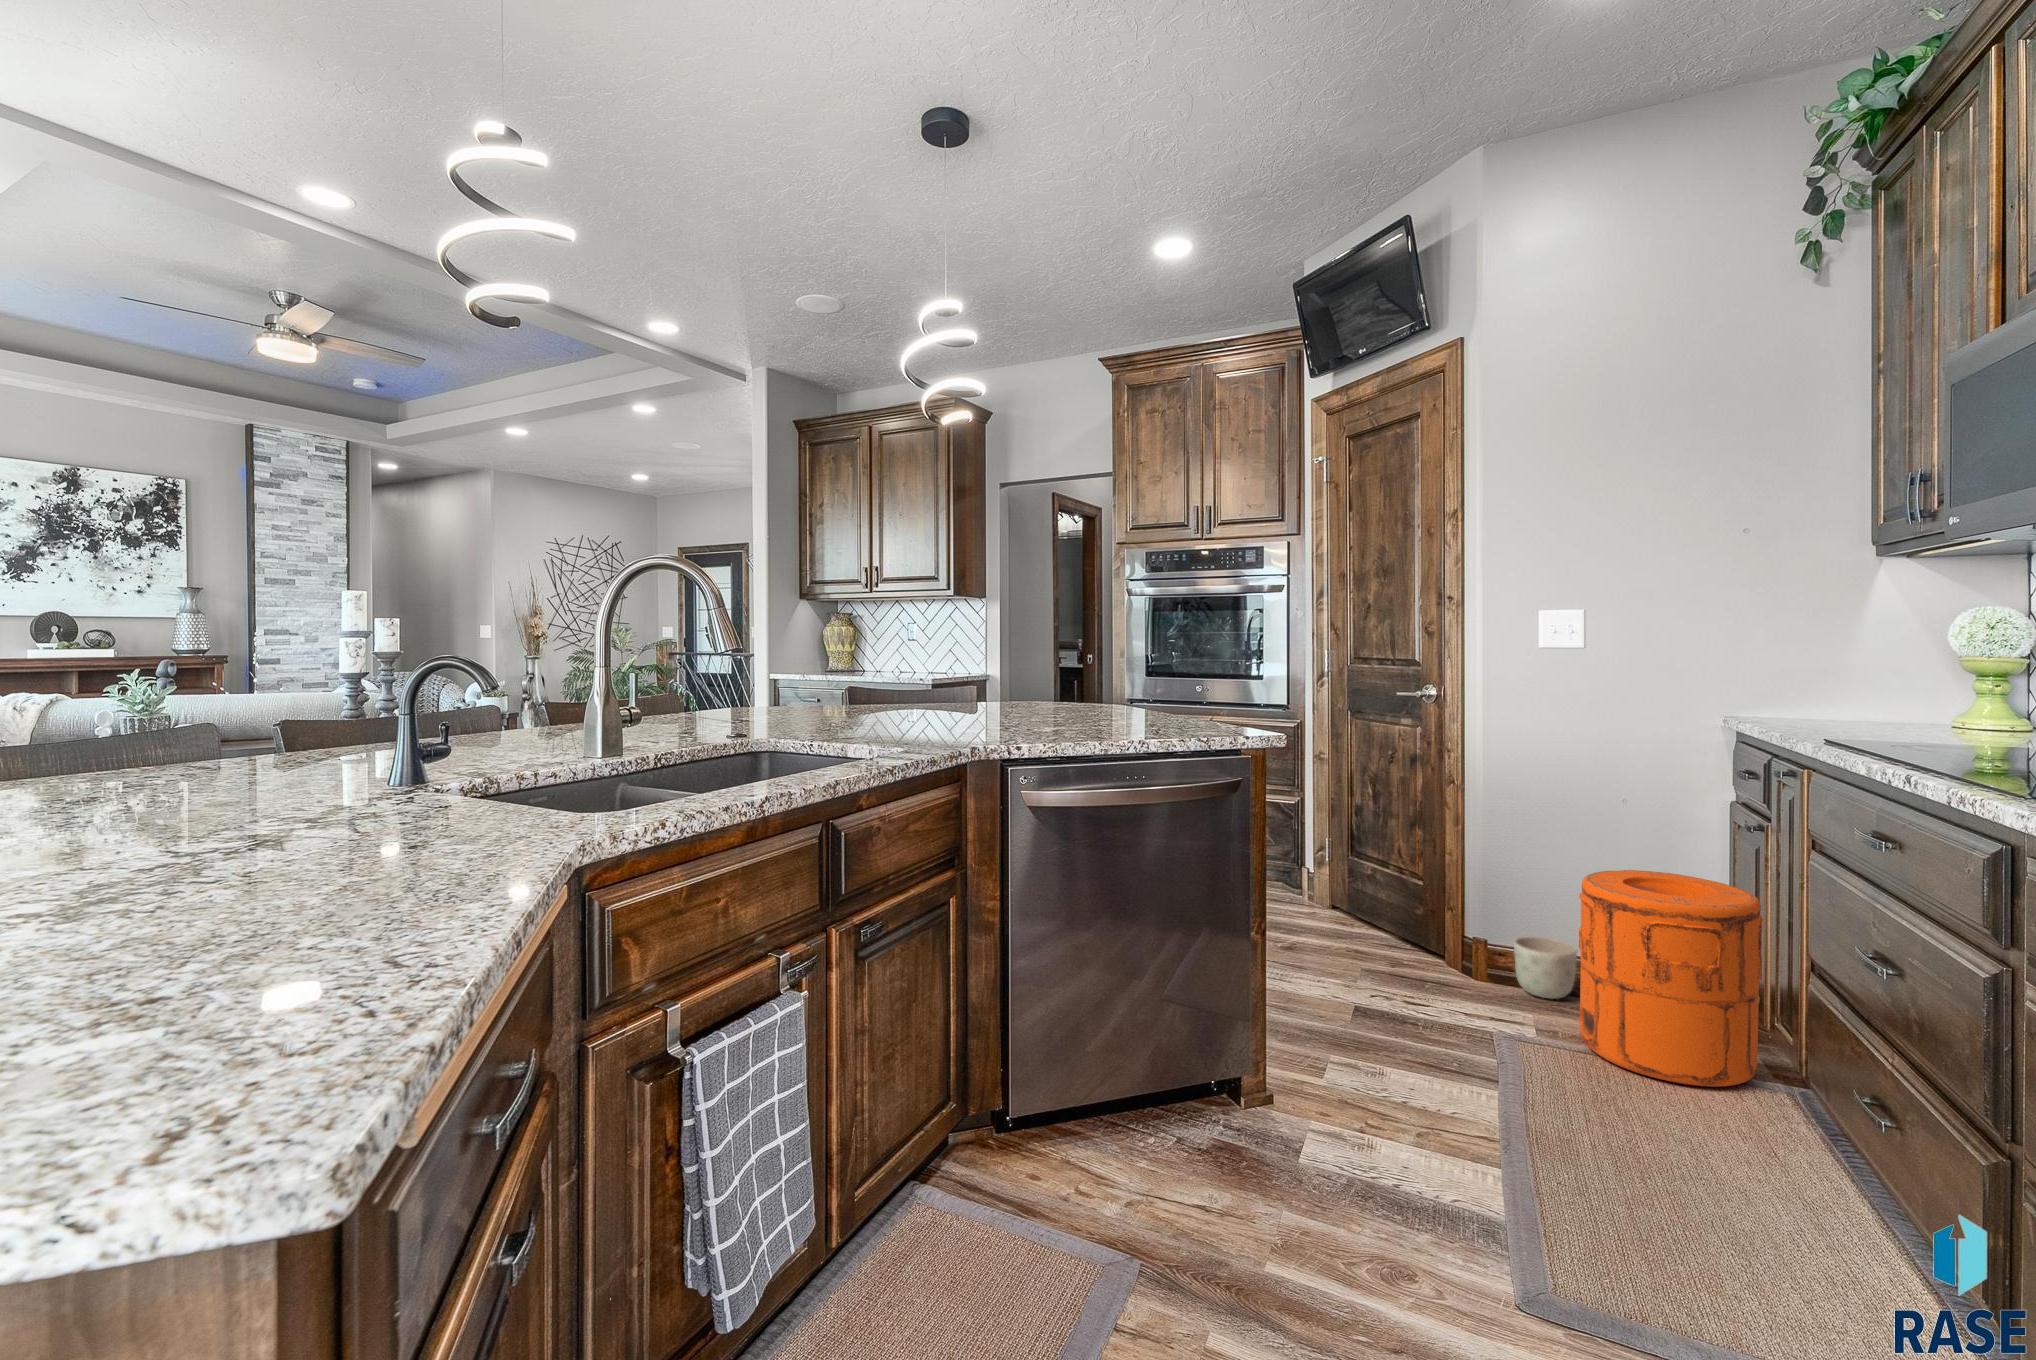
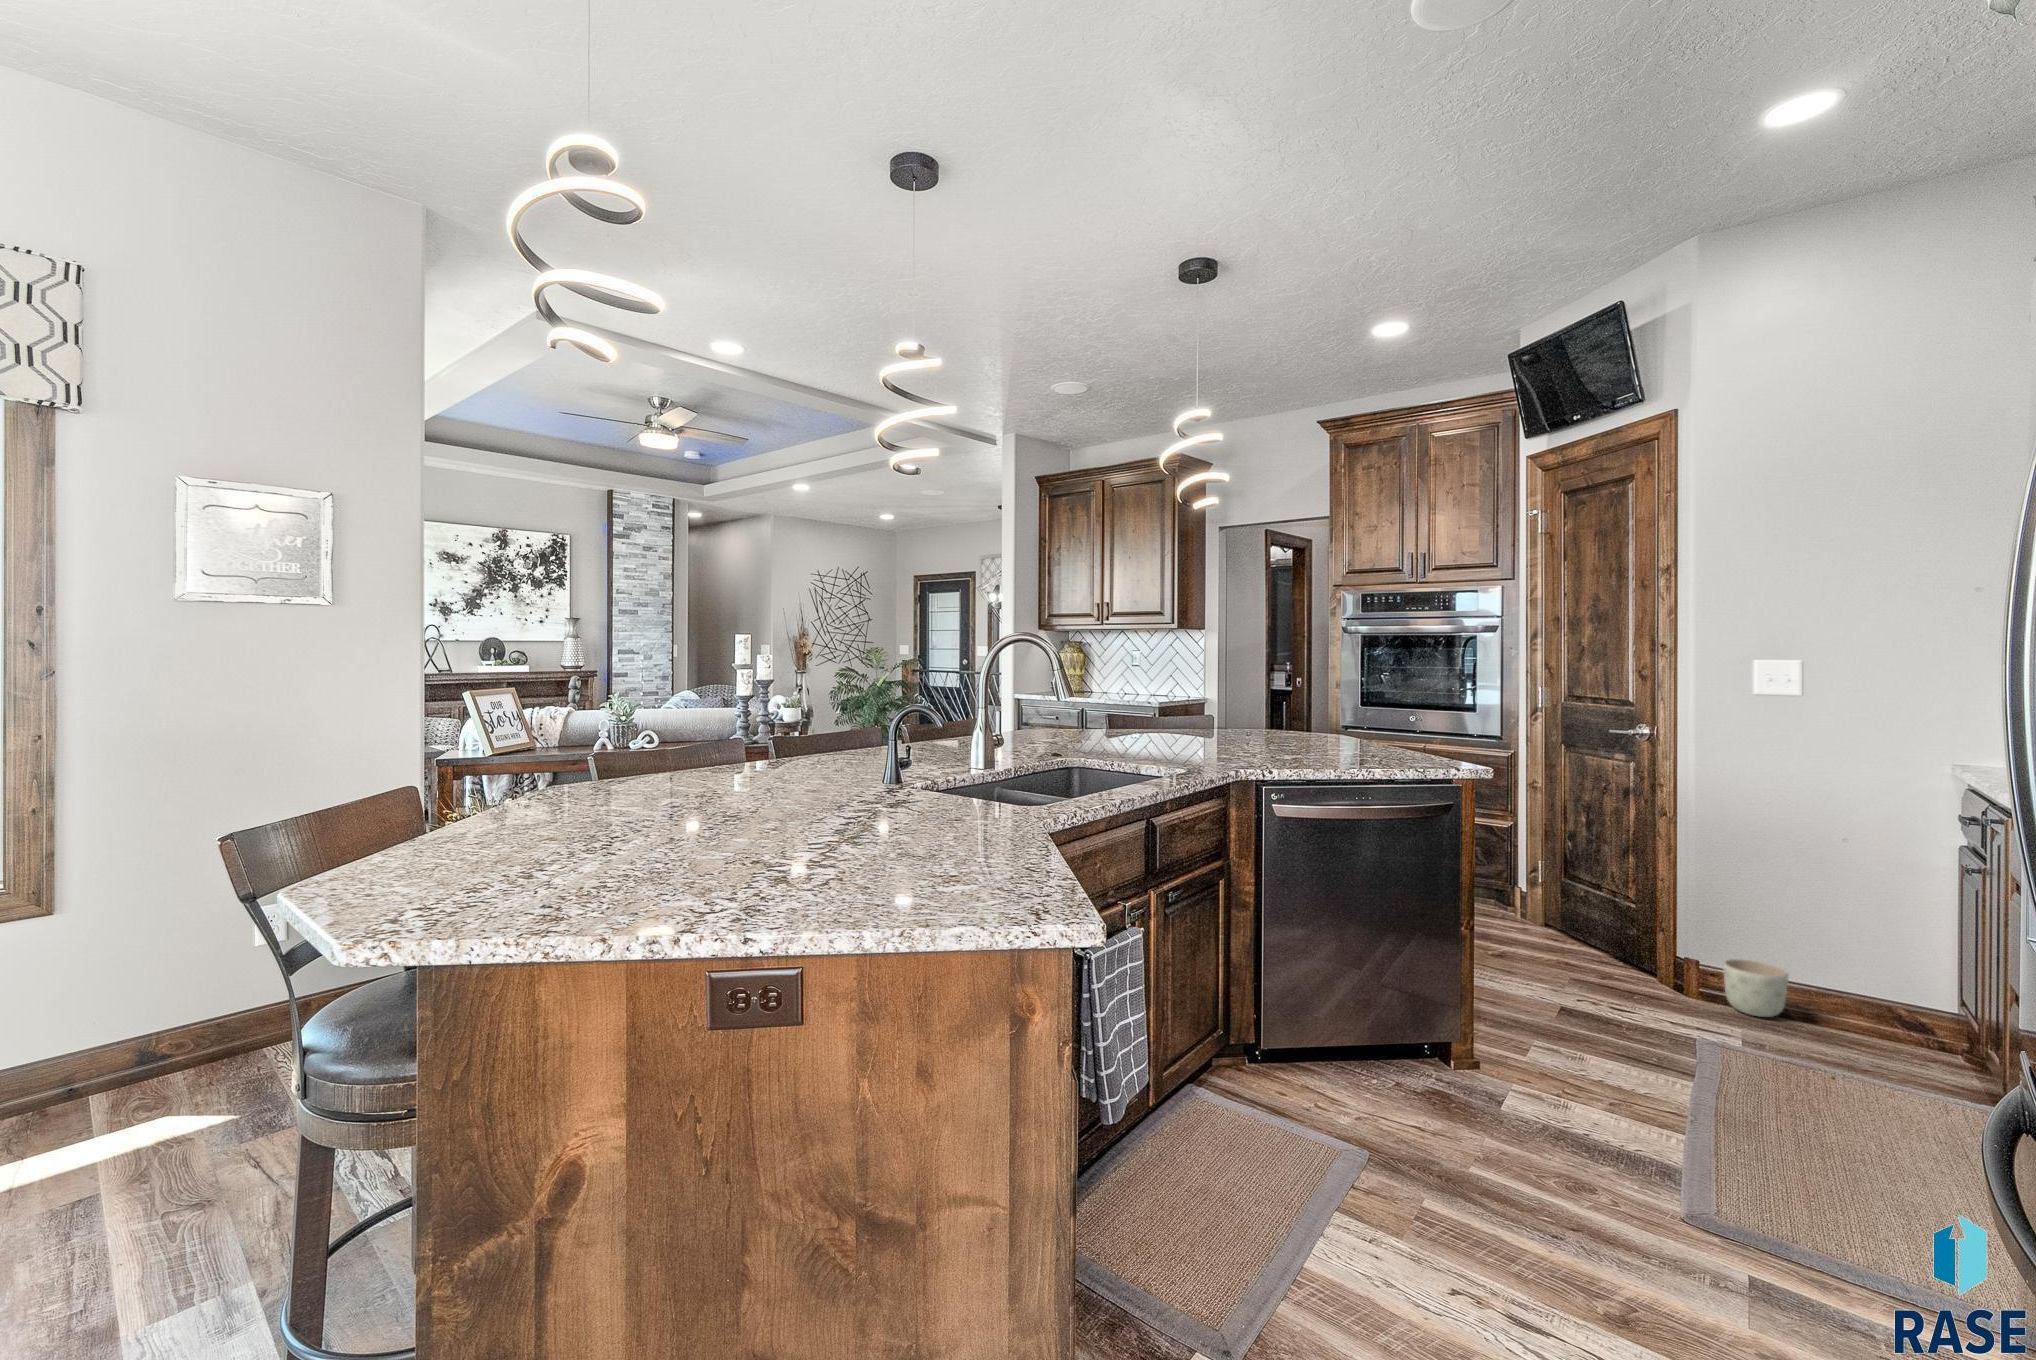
trash can: present [1579,870,1763,1087] -> none [1783,901,1970,1099]

